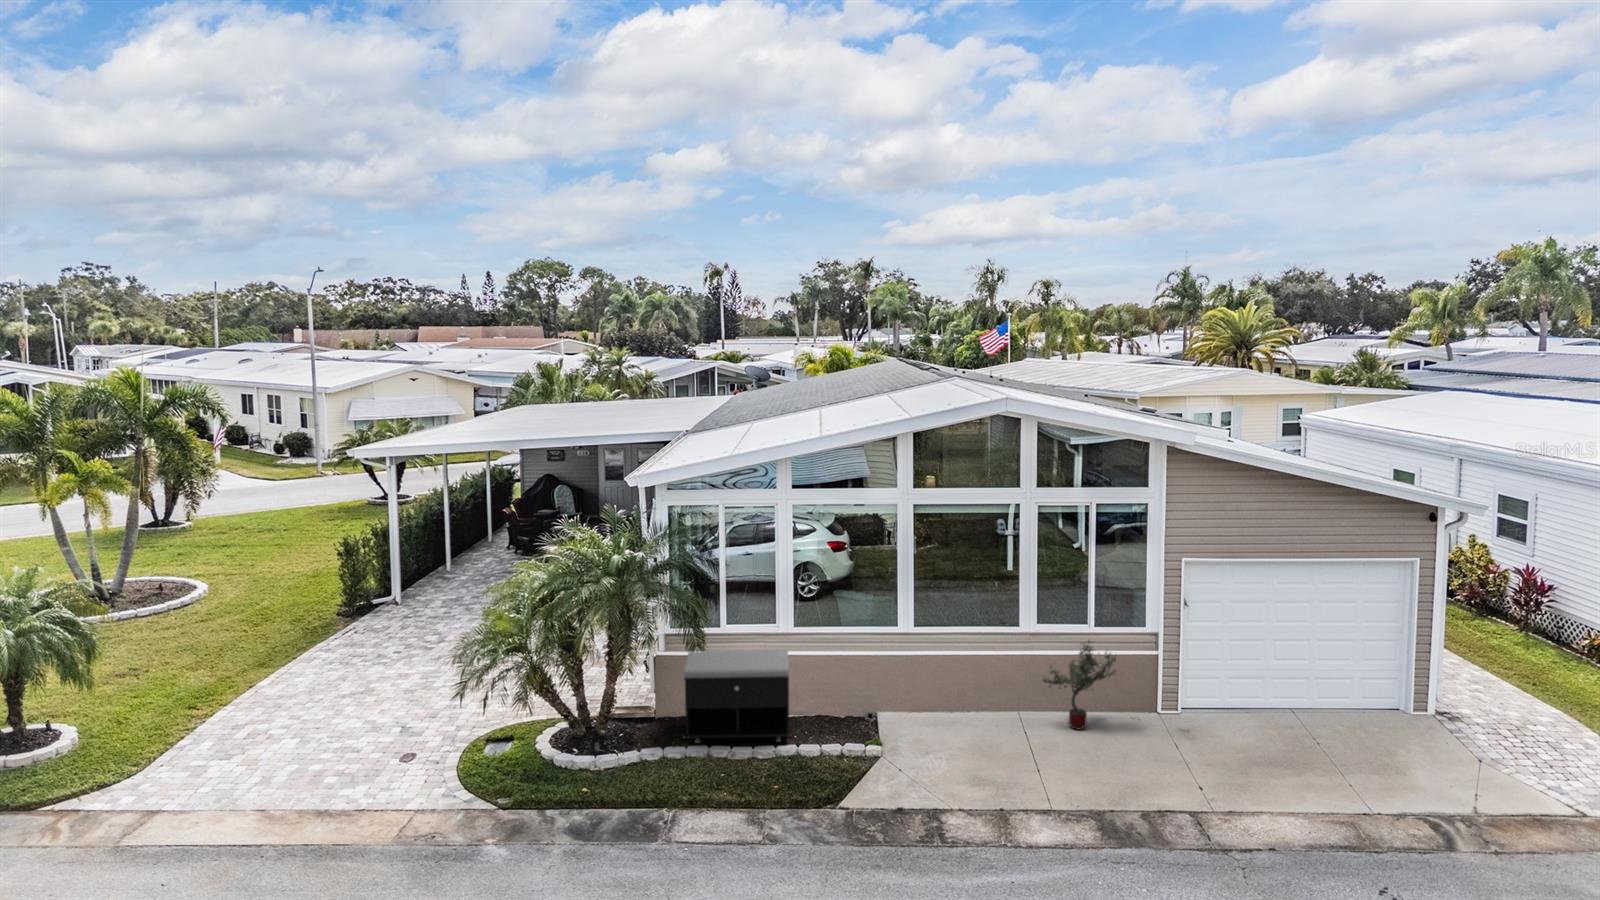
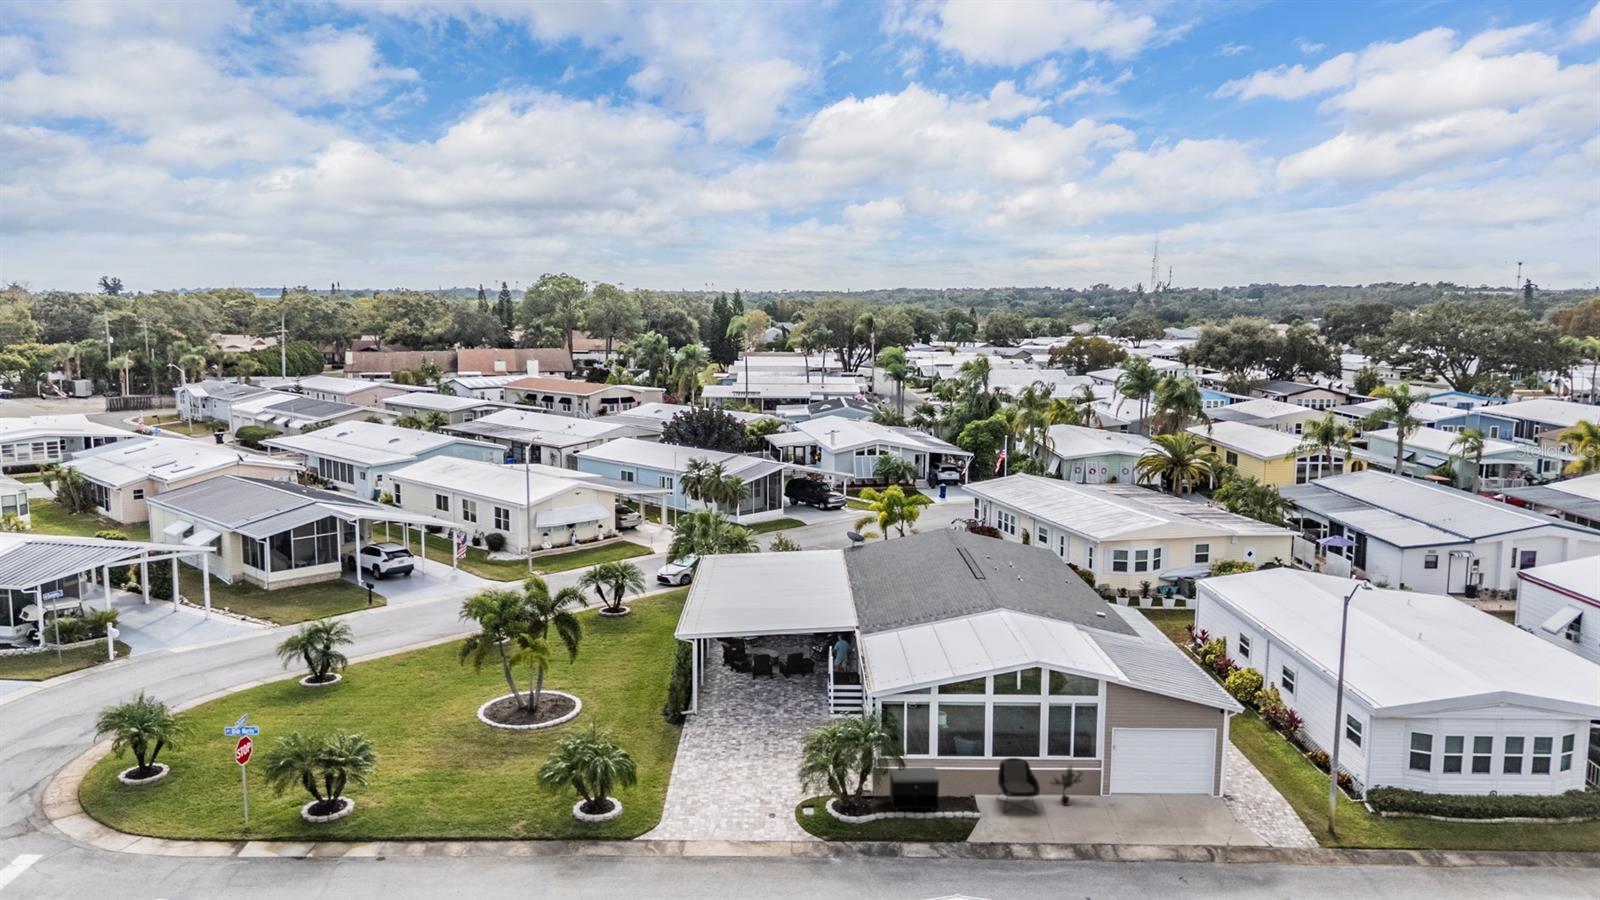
lounge chair: none [926,628,1019,747] -> present [998,758,1040,808]

